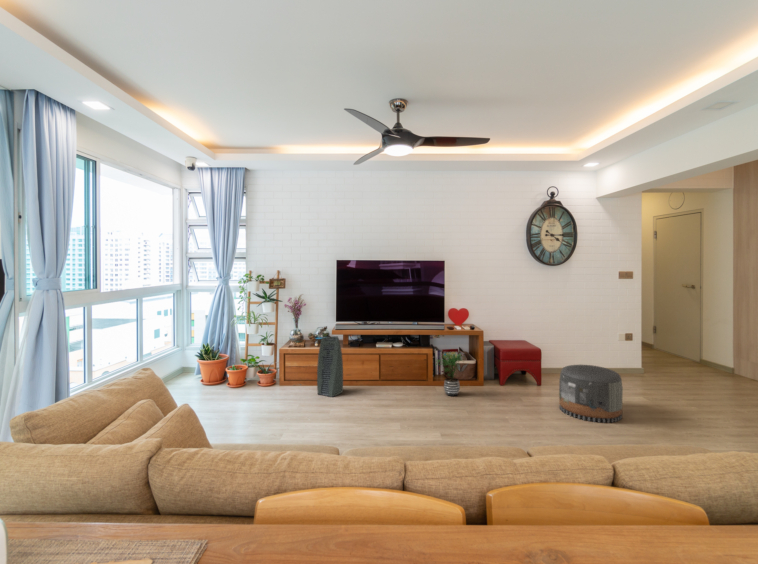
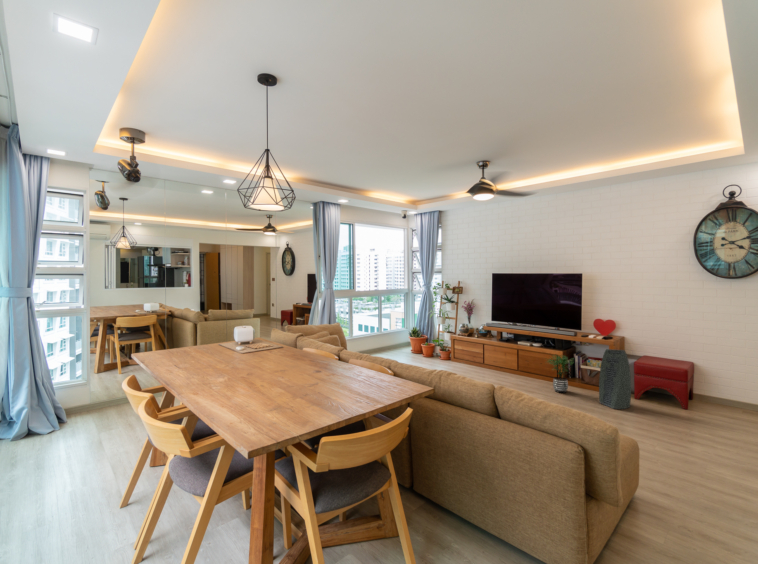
air purifier: present [317,336,343,397] -> present [599,349,631,409]
pouf: present [559,365,623,423] -> none [643,385,717,450]

